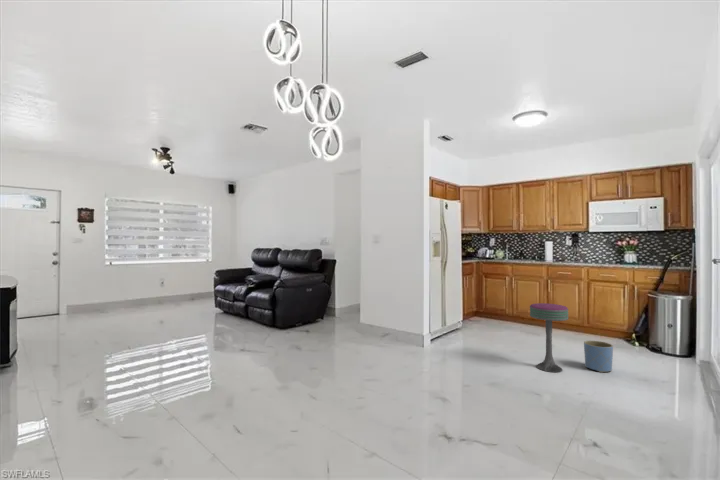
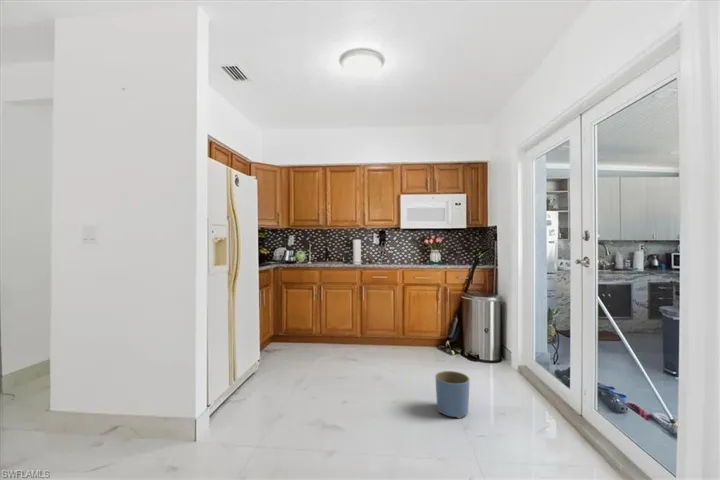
bar stool: present [530,303,568,372] -> none [376,330,429,442]

